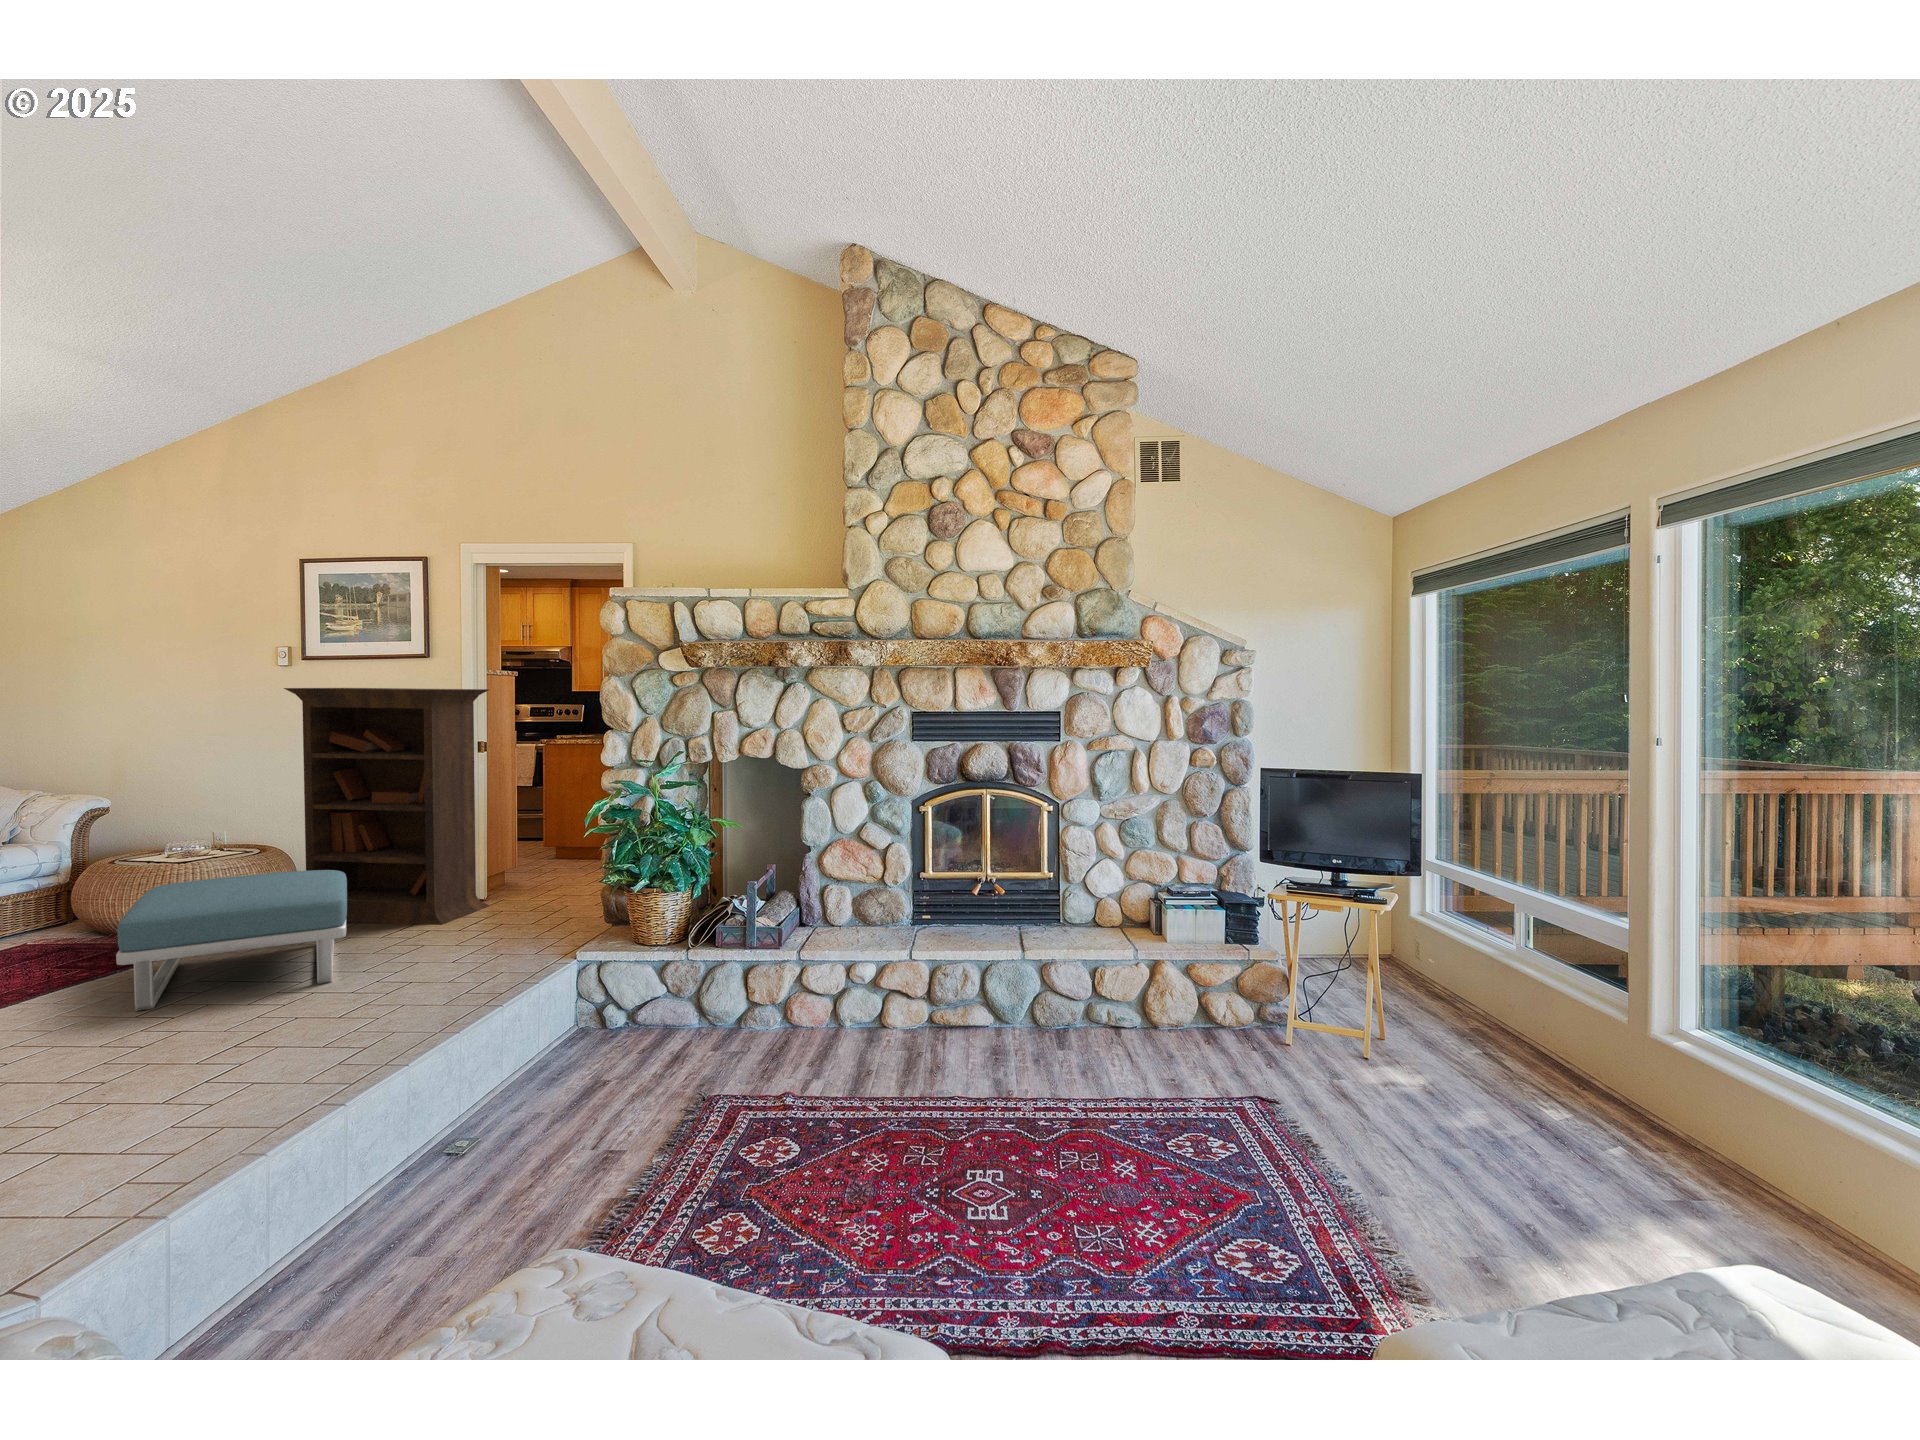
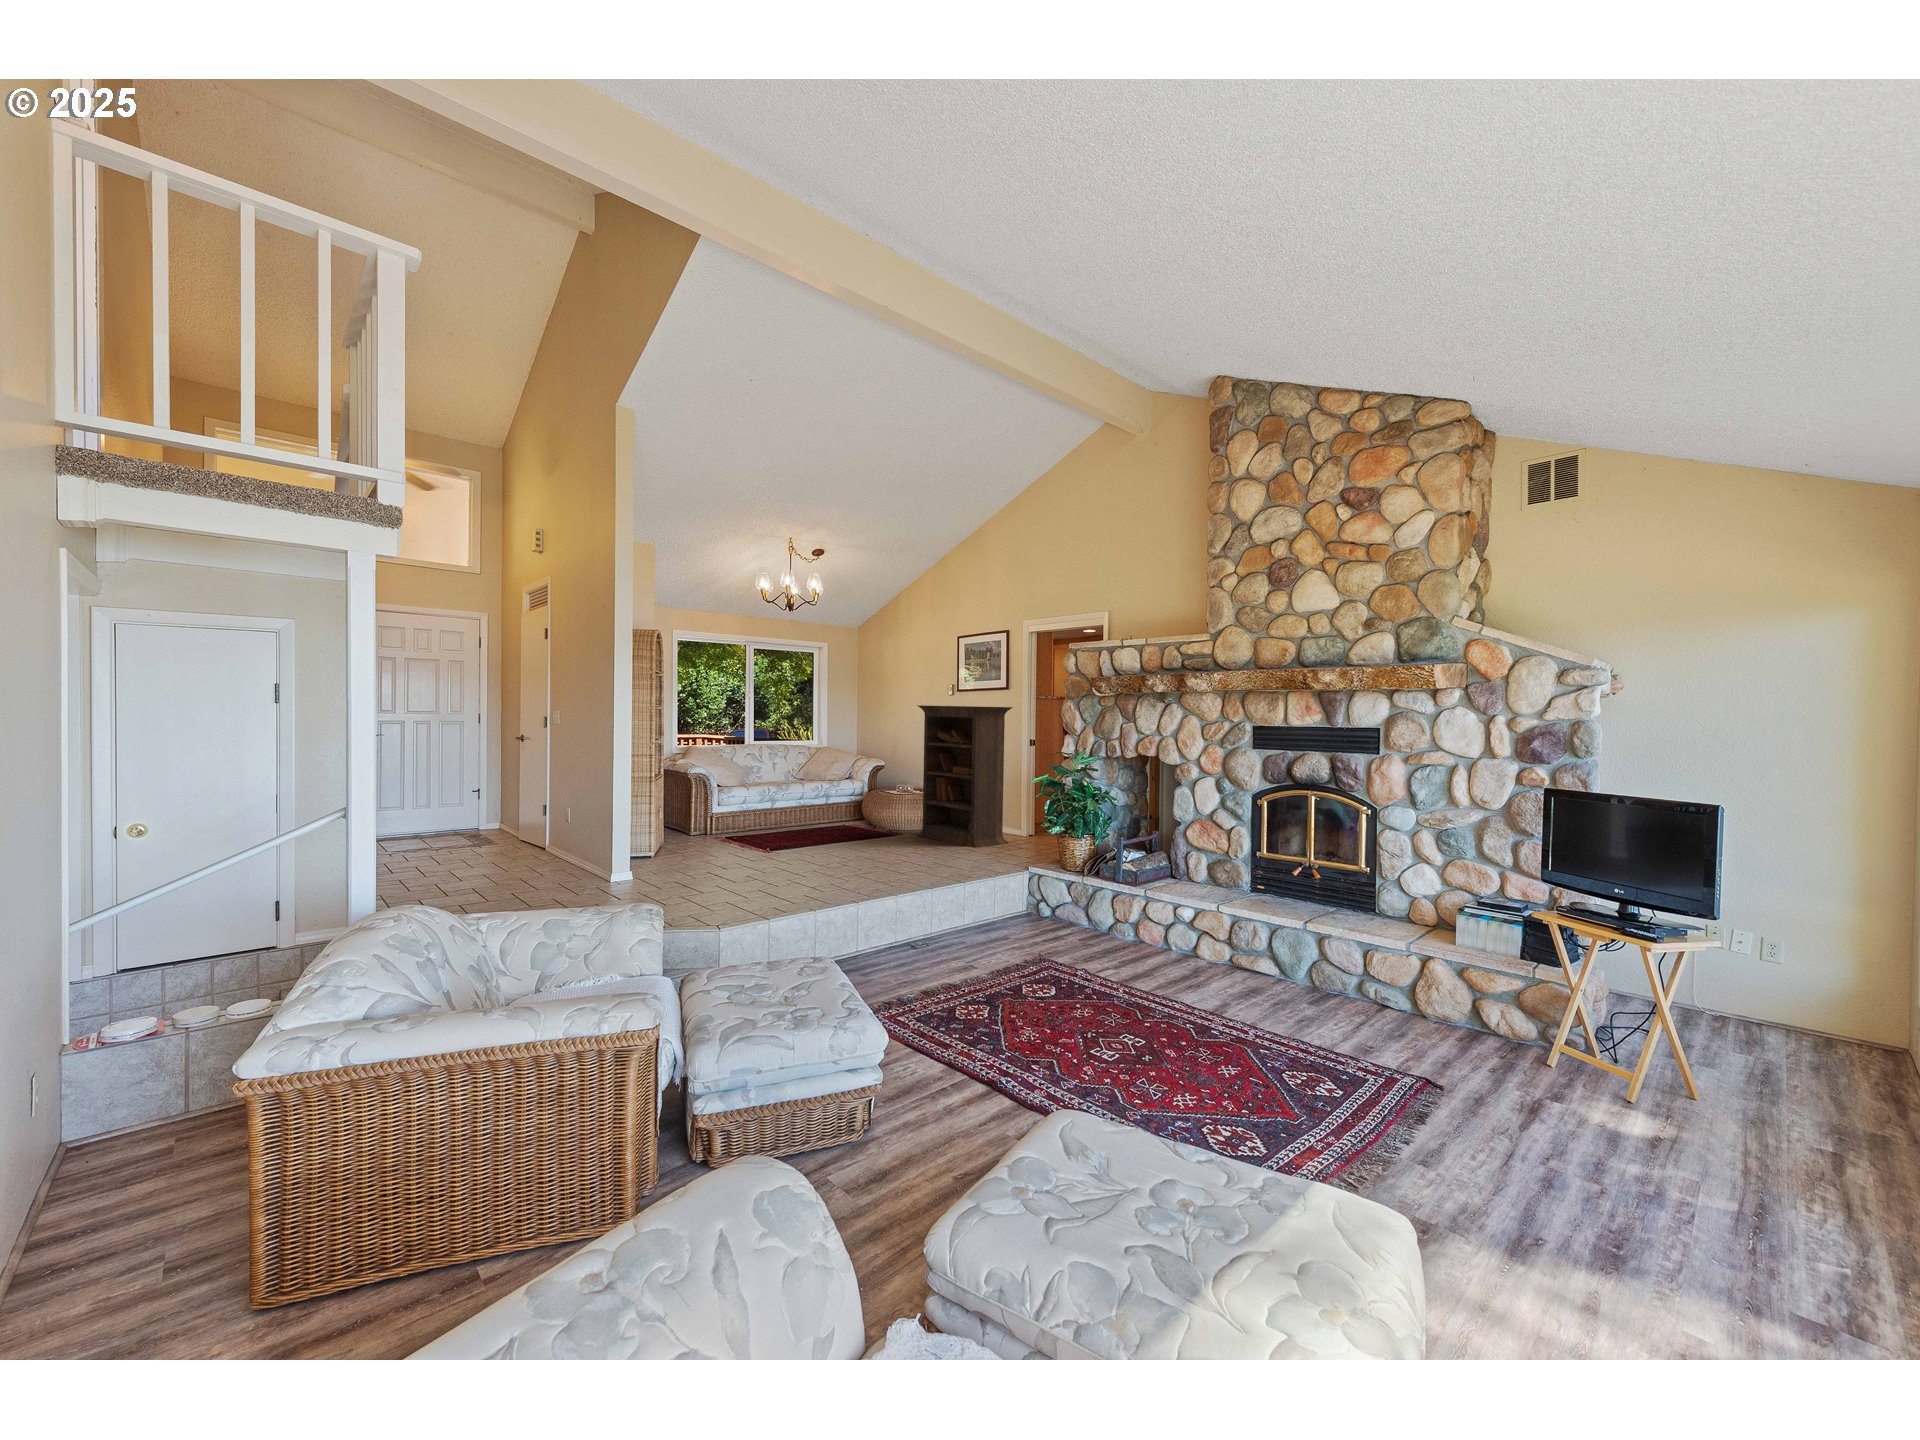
footstool: present [116,870,347,1011] -> none [822,803,928,862]

